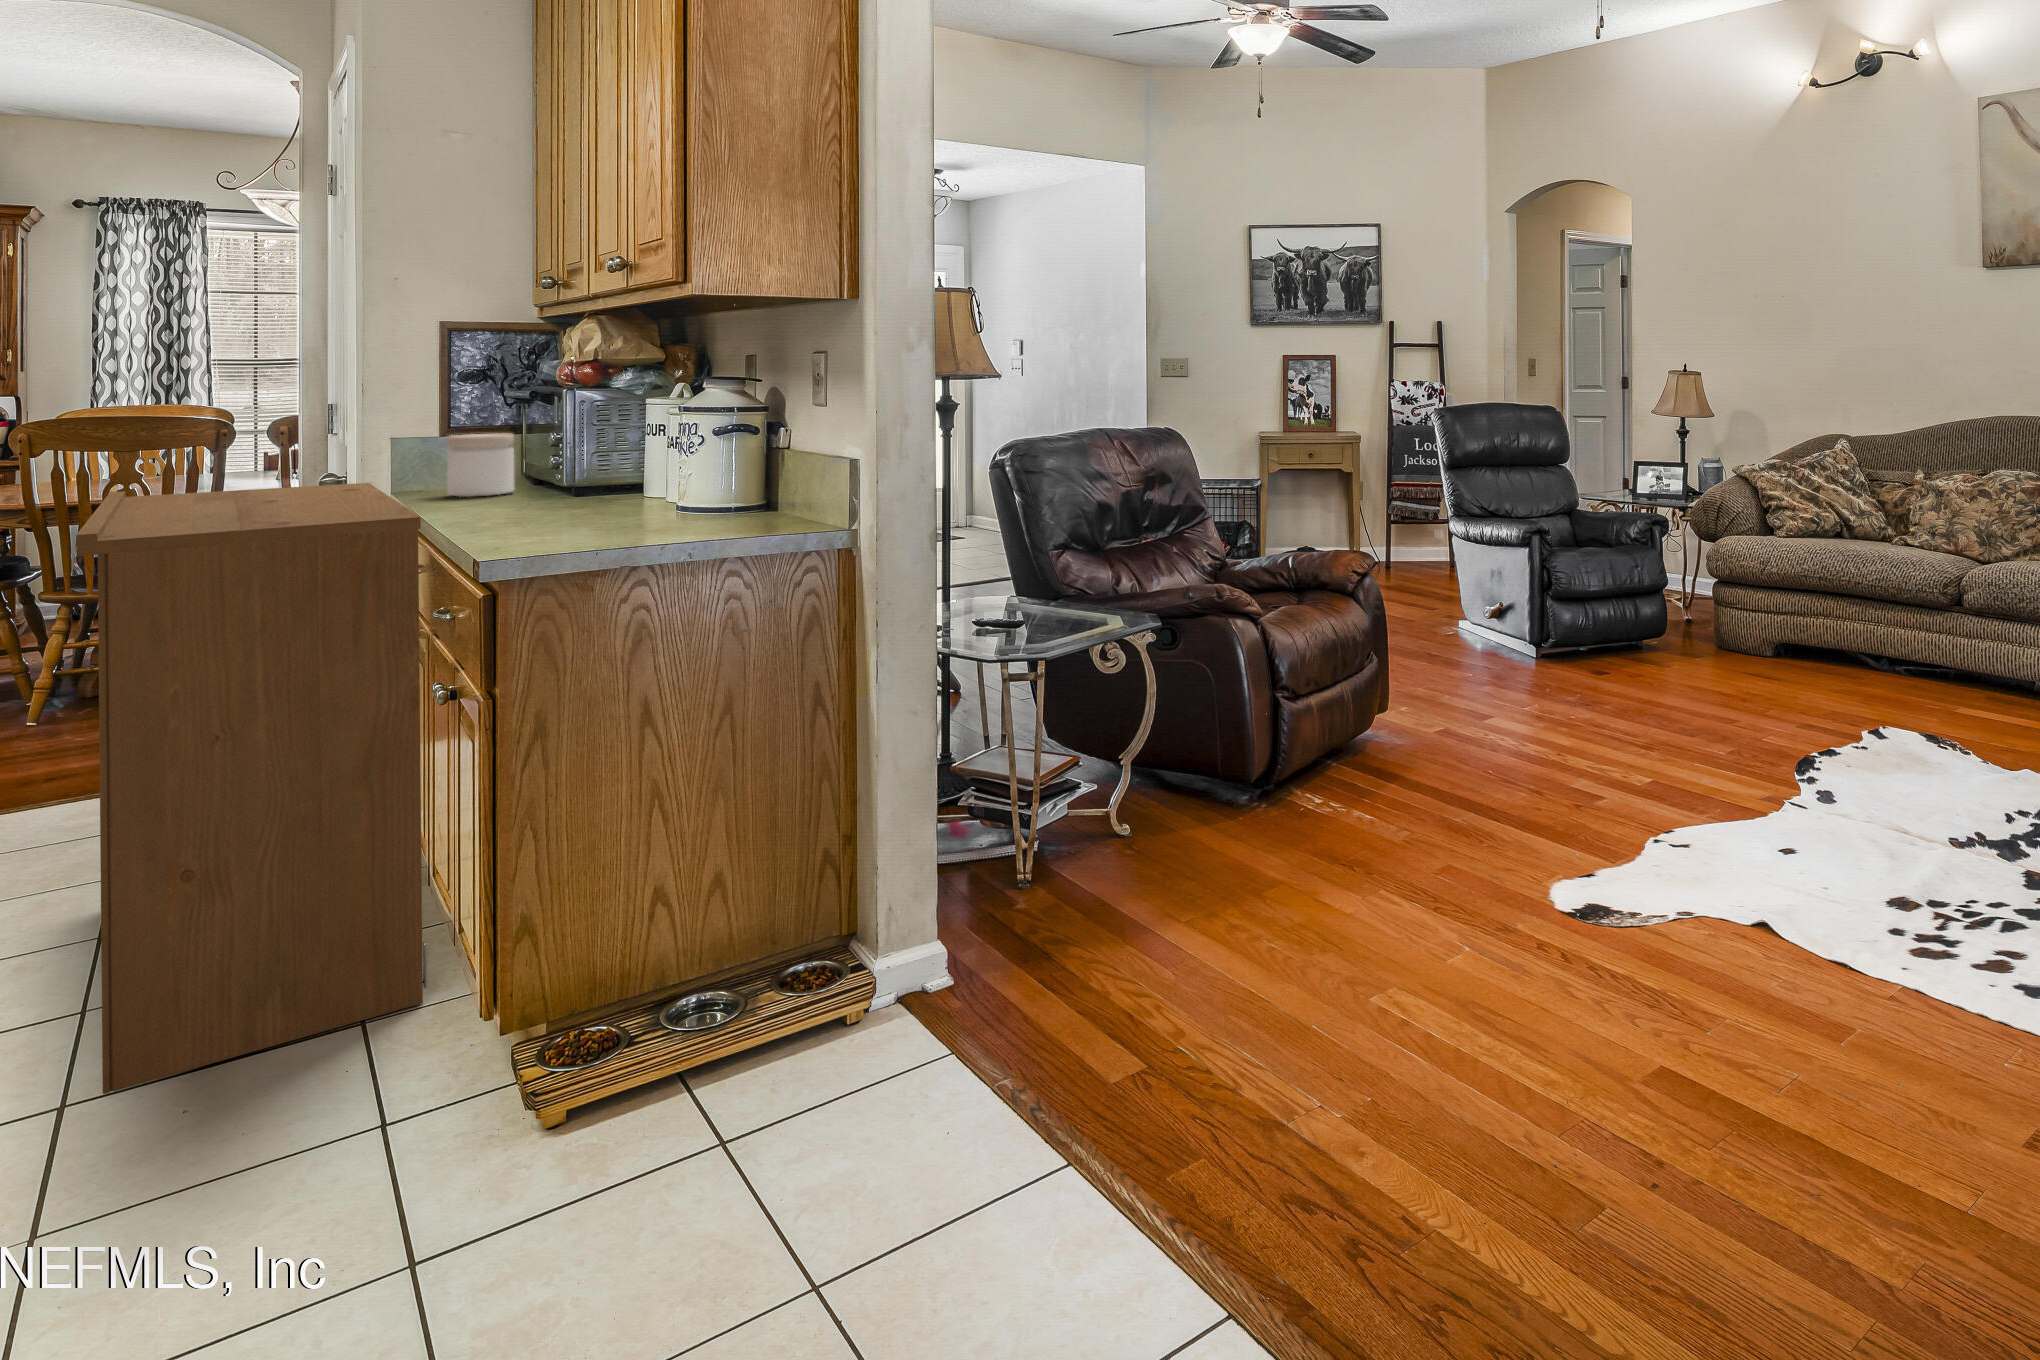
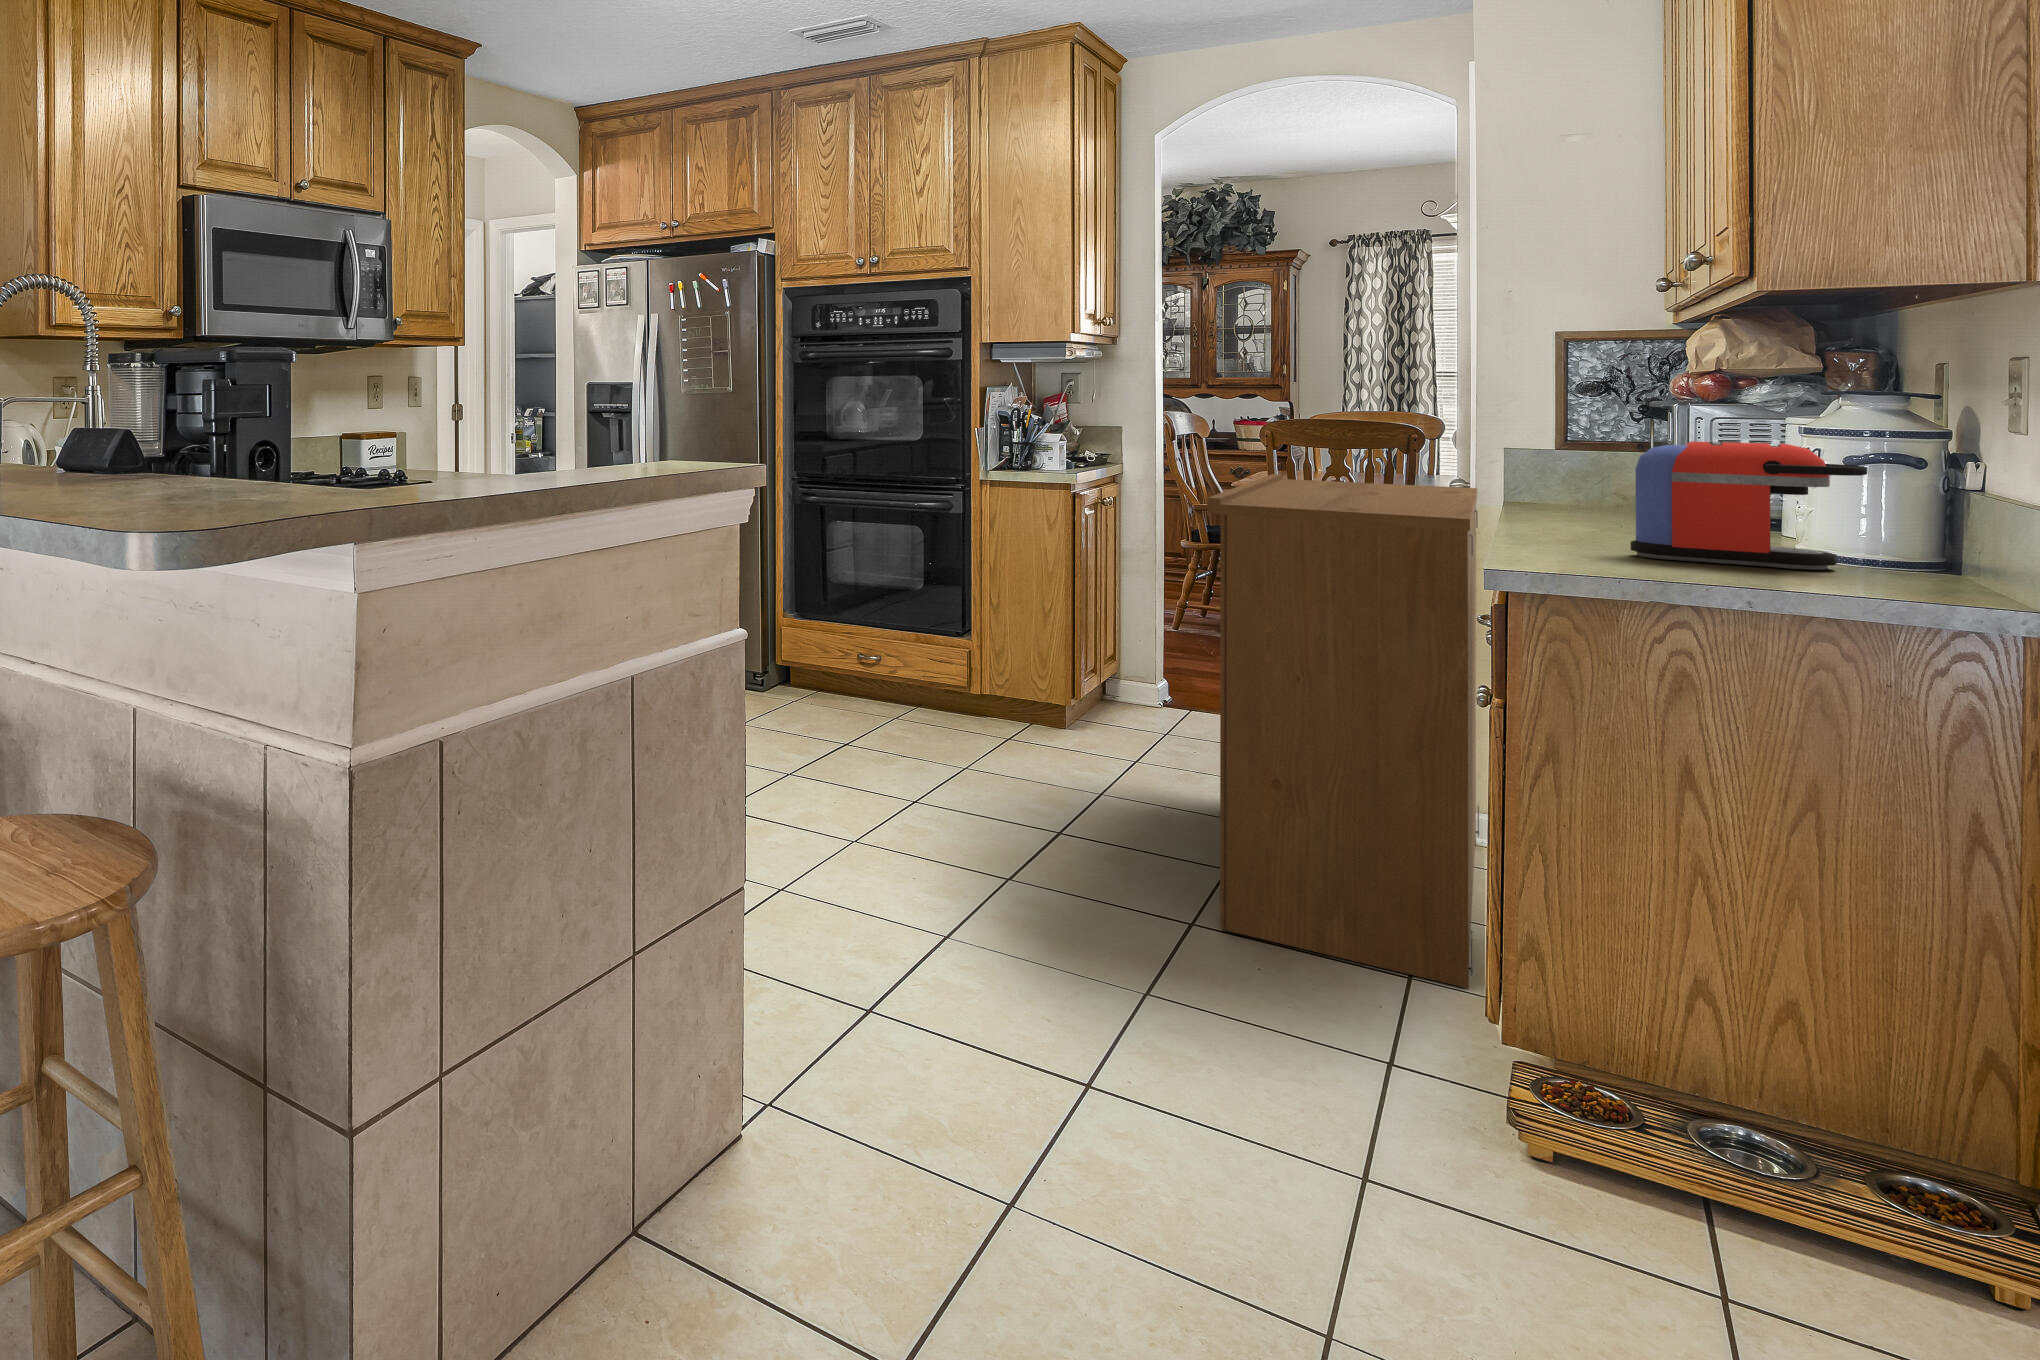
coffee maker: none [574,421,734,530] -> present [1631,441,1867,570]
jar: present [447,434,514,497] -> none [1551,448,1627,514]

